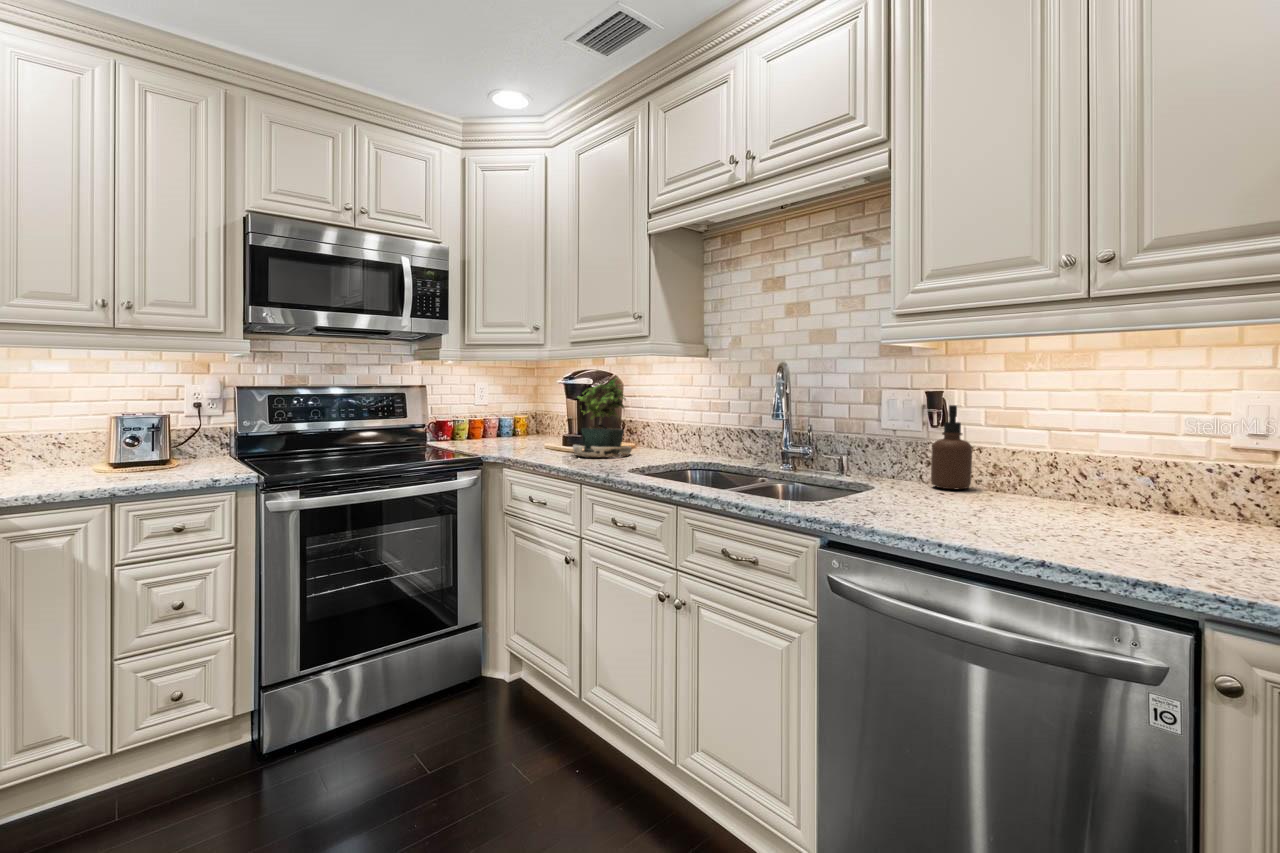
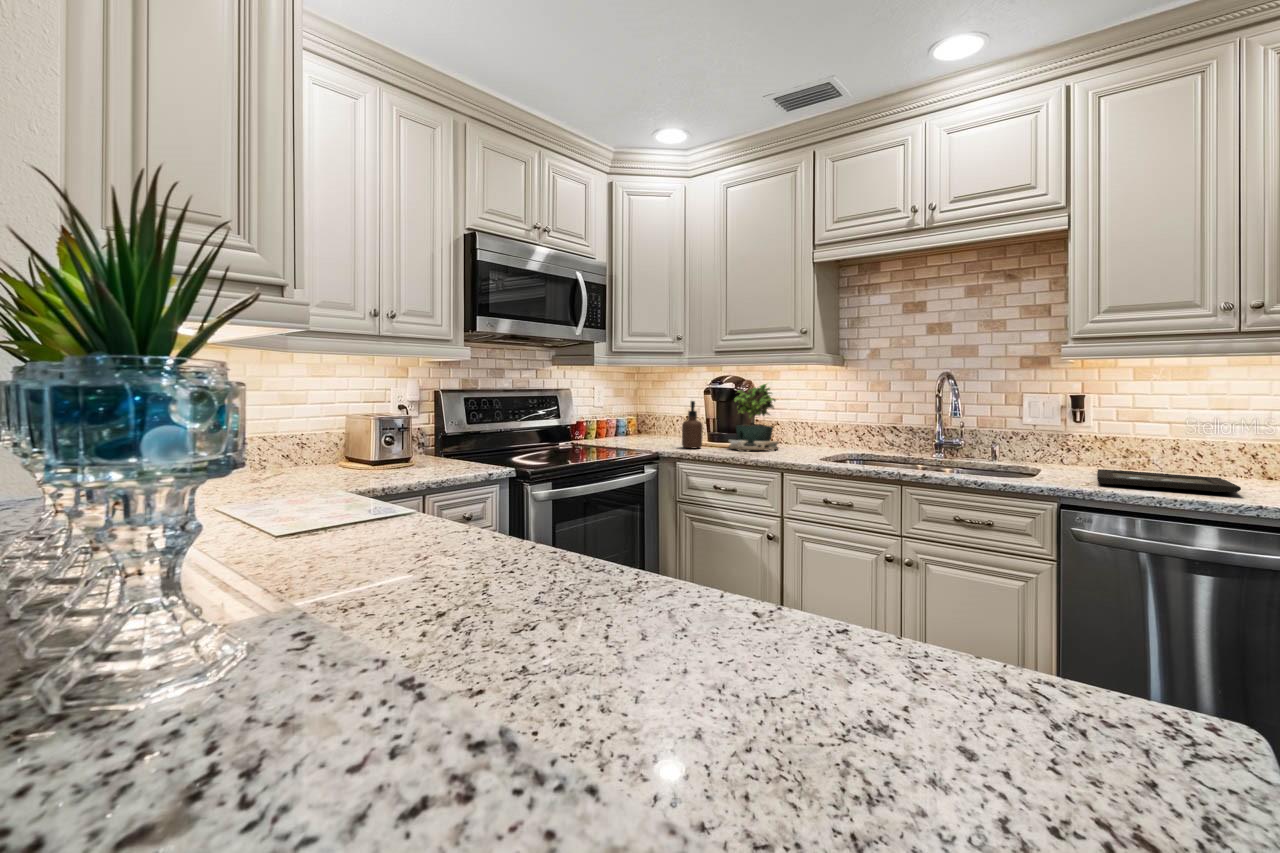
soap dispenser: present [931,405,972,489] -> present [682,401,703,448]
tray: none [881,491,1091,536] -> present [1097,469,1241,492]

